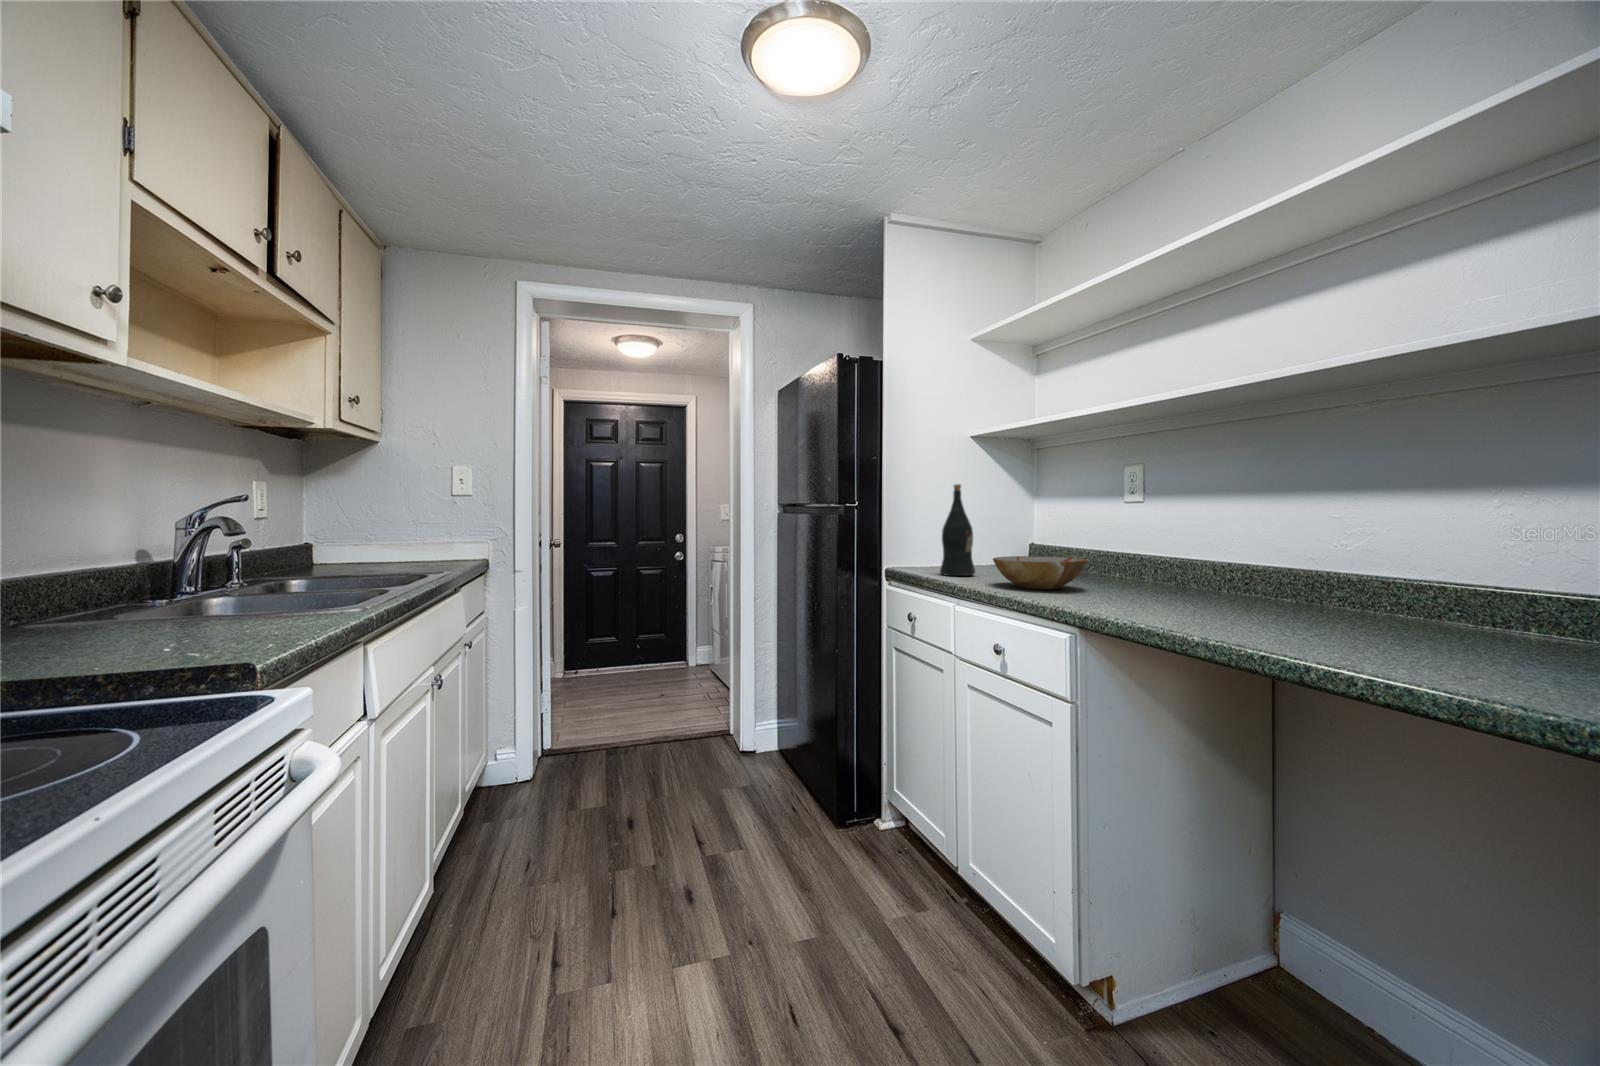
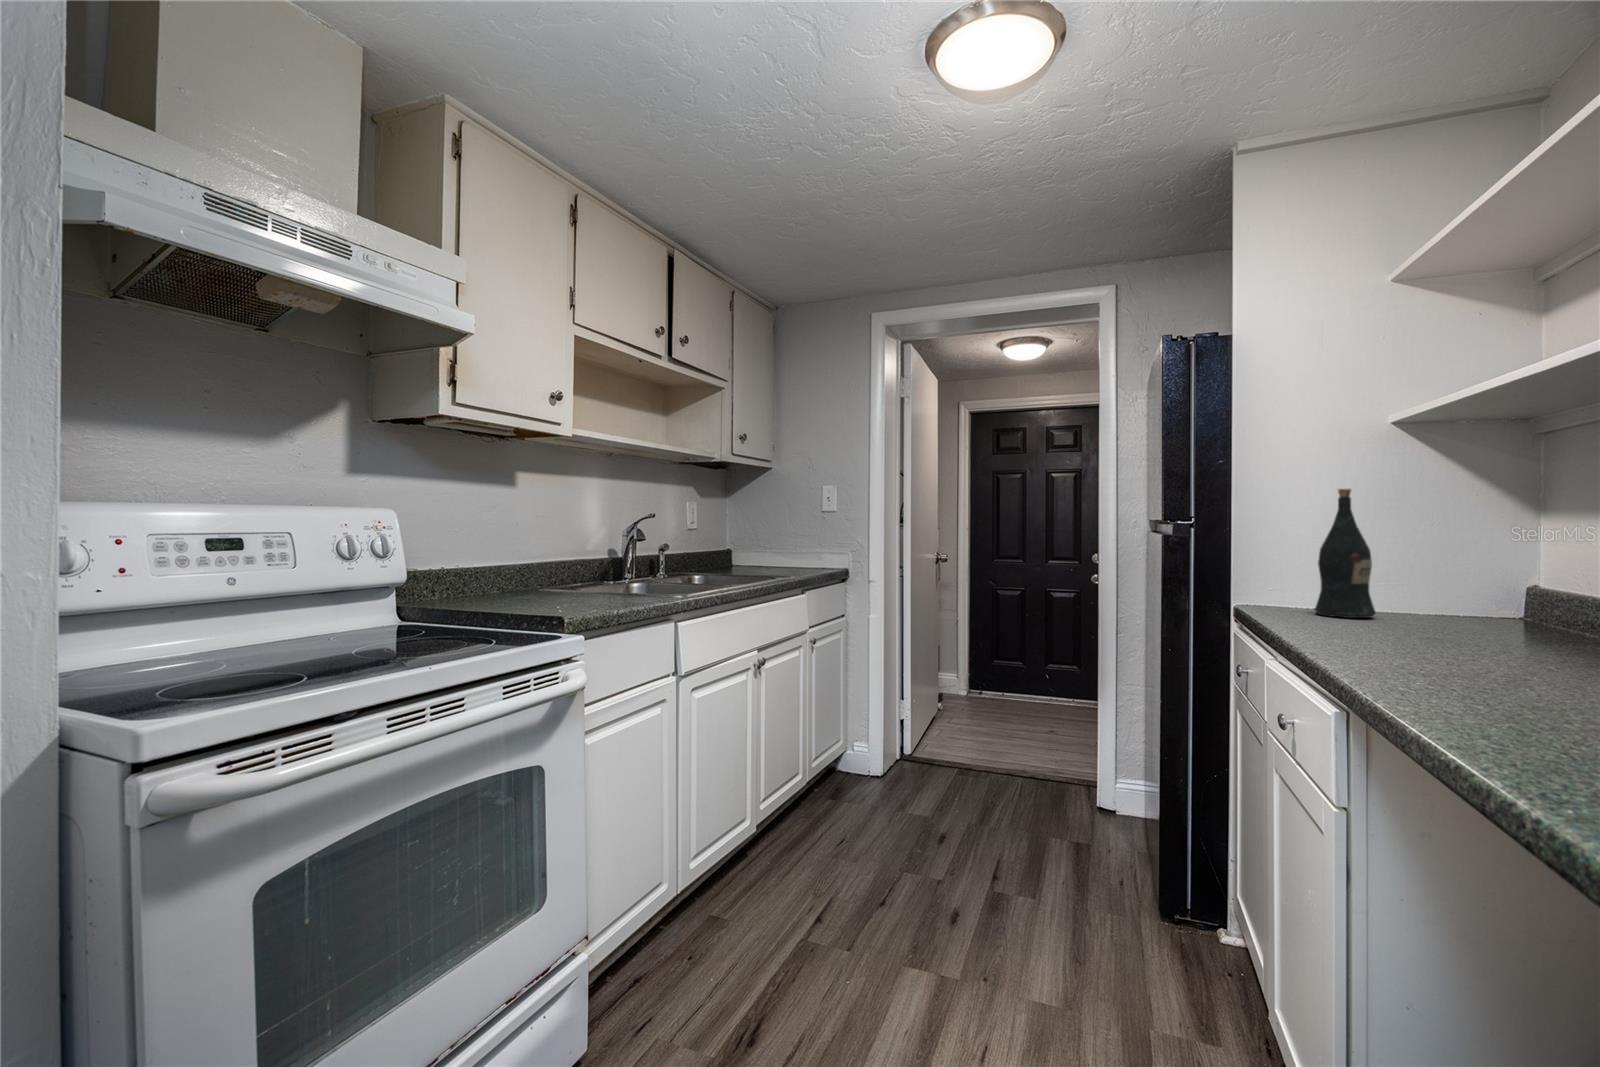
bowl: present [993,556,1087,589] -> none [1348,593,1524,644]

